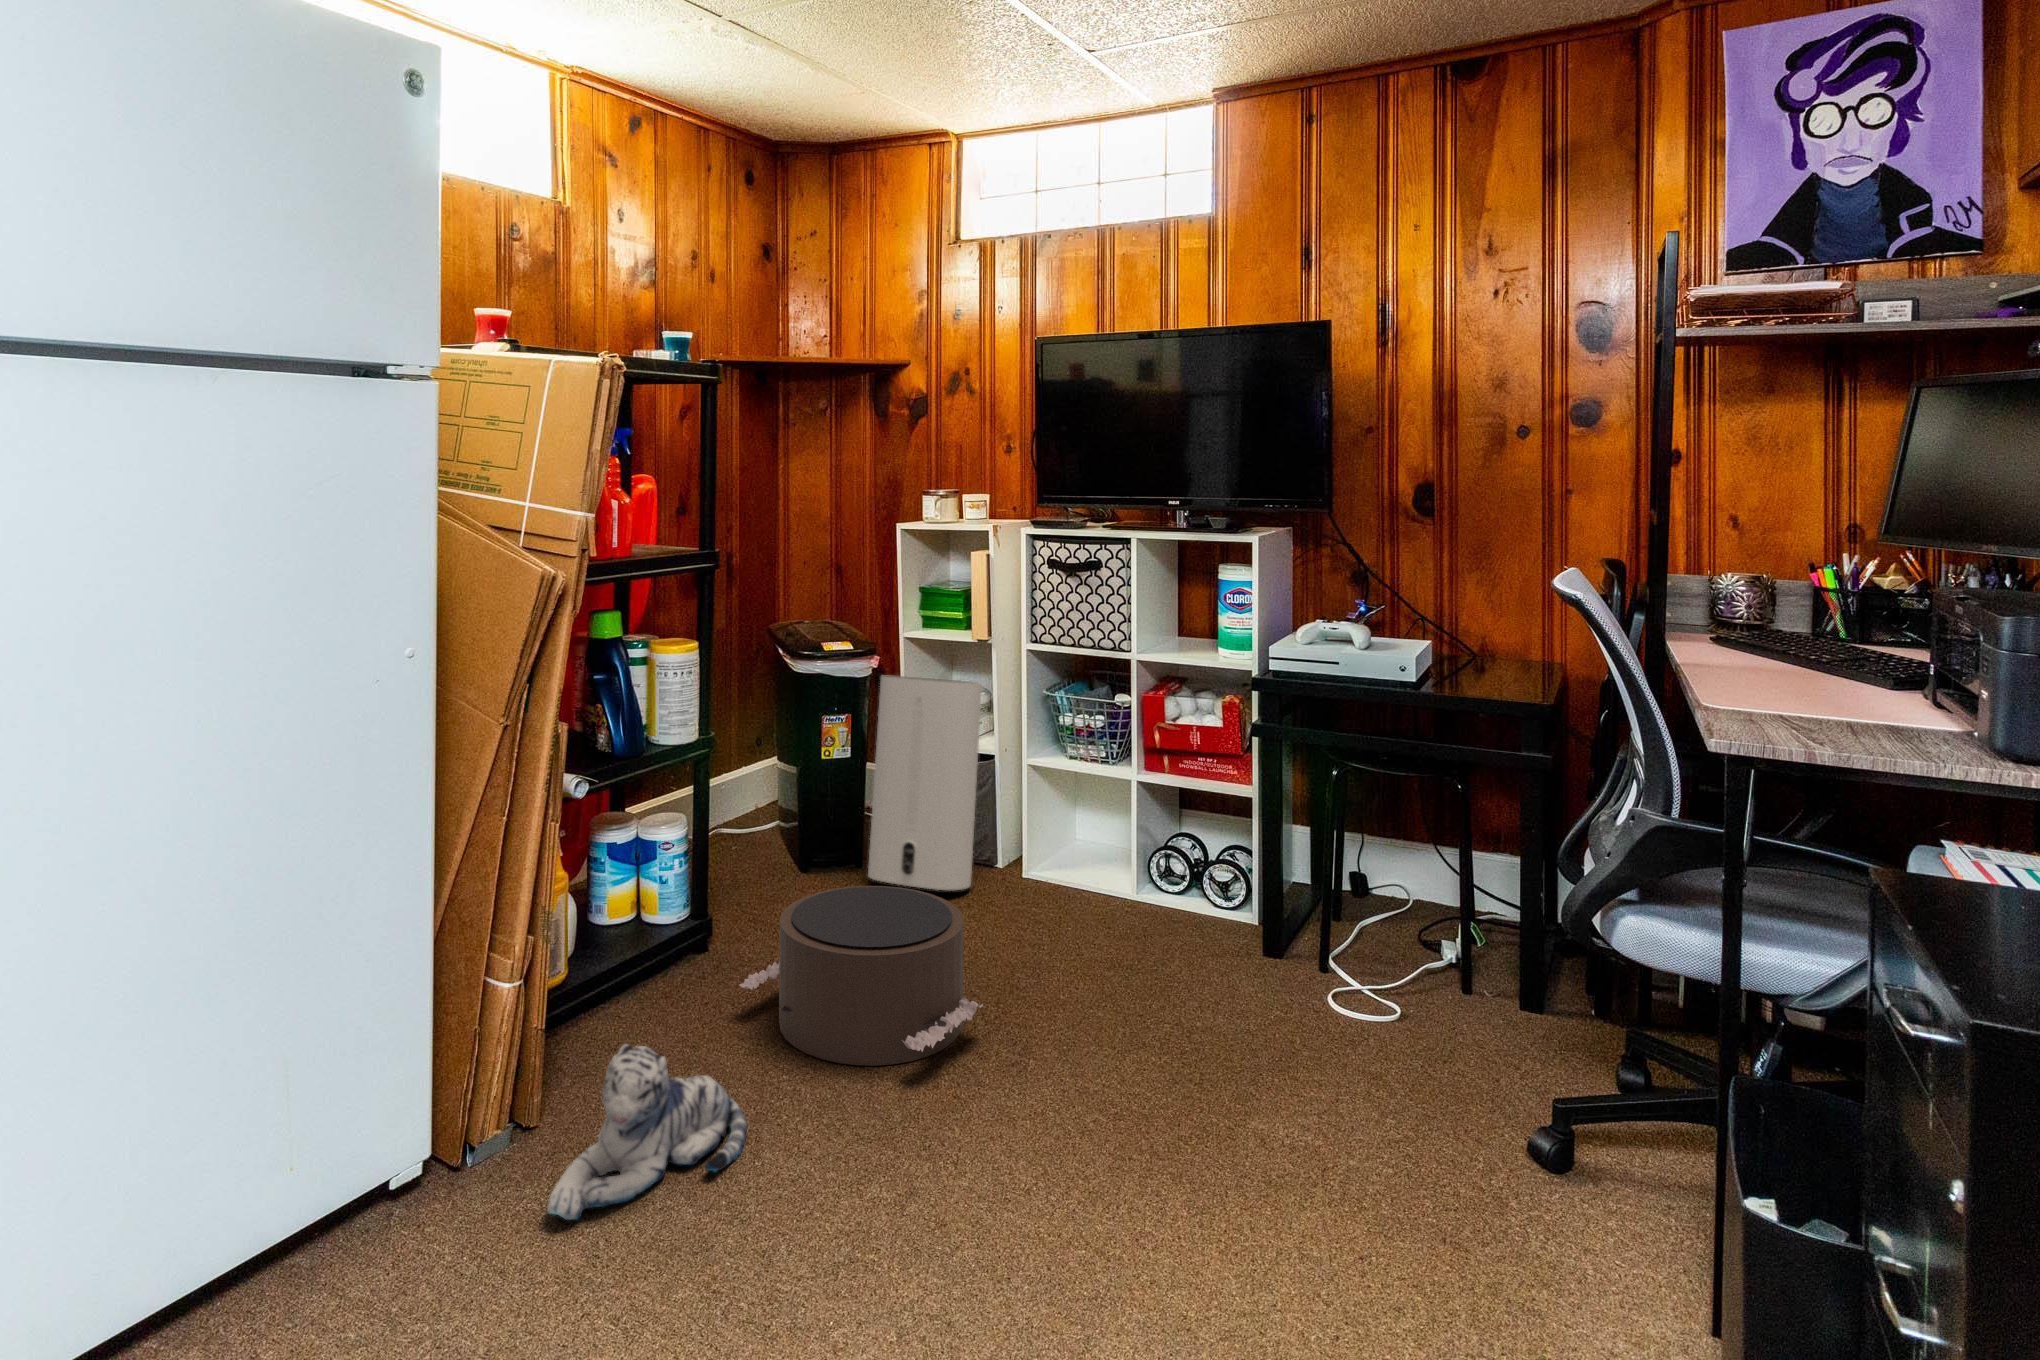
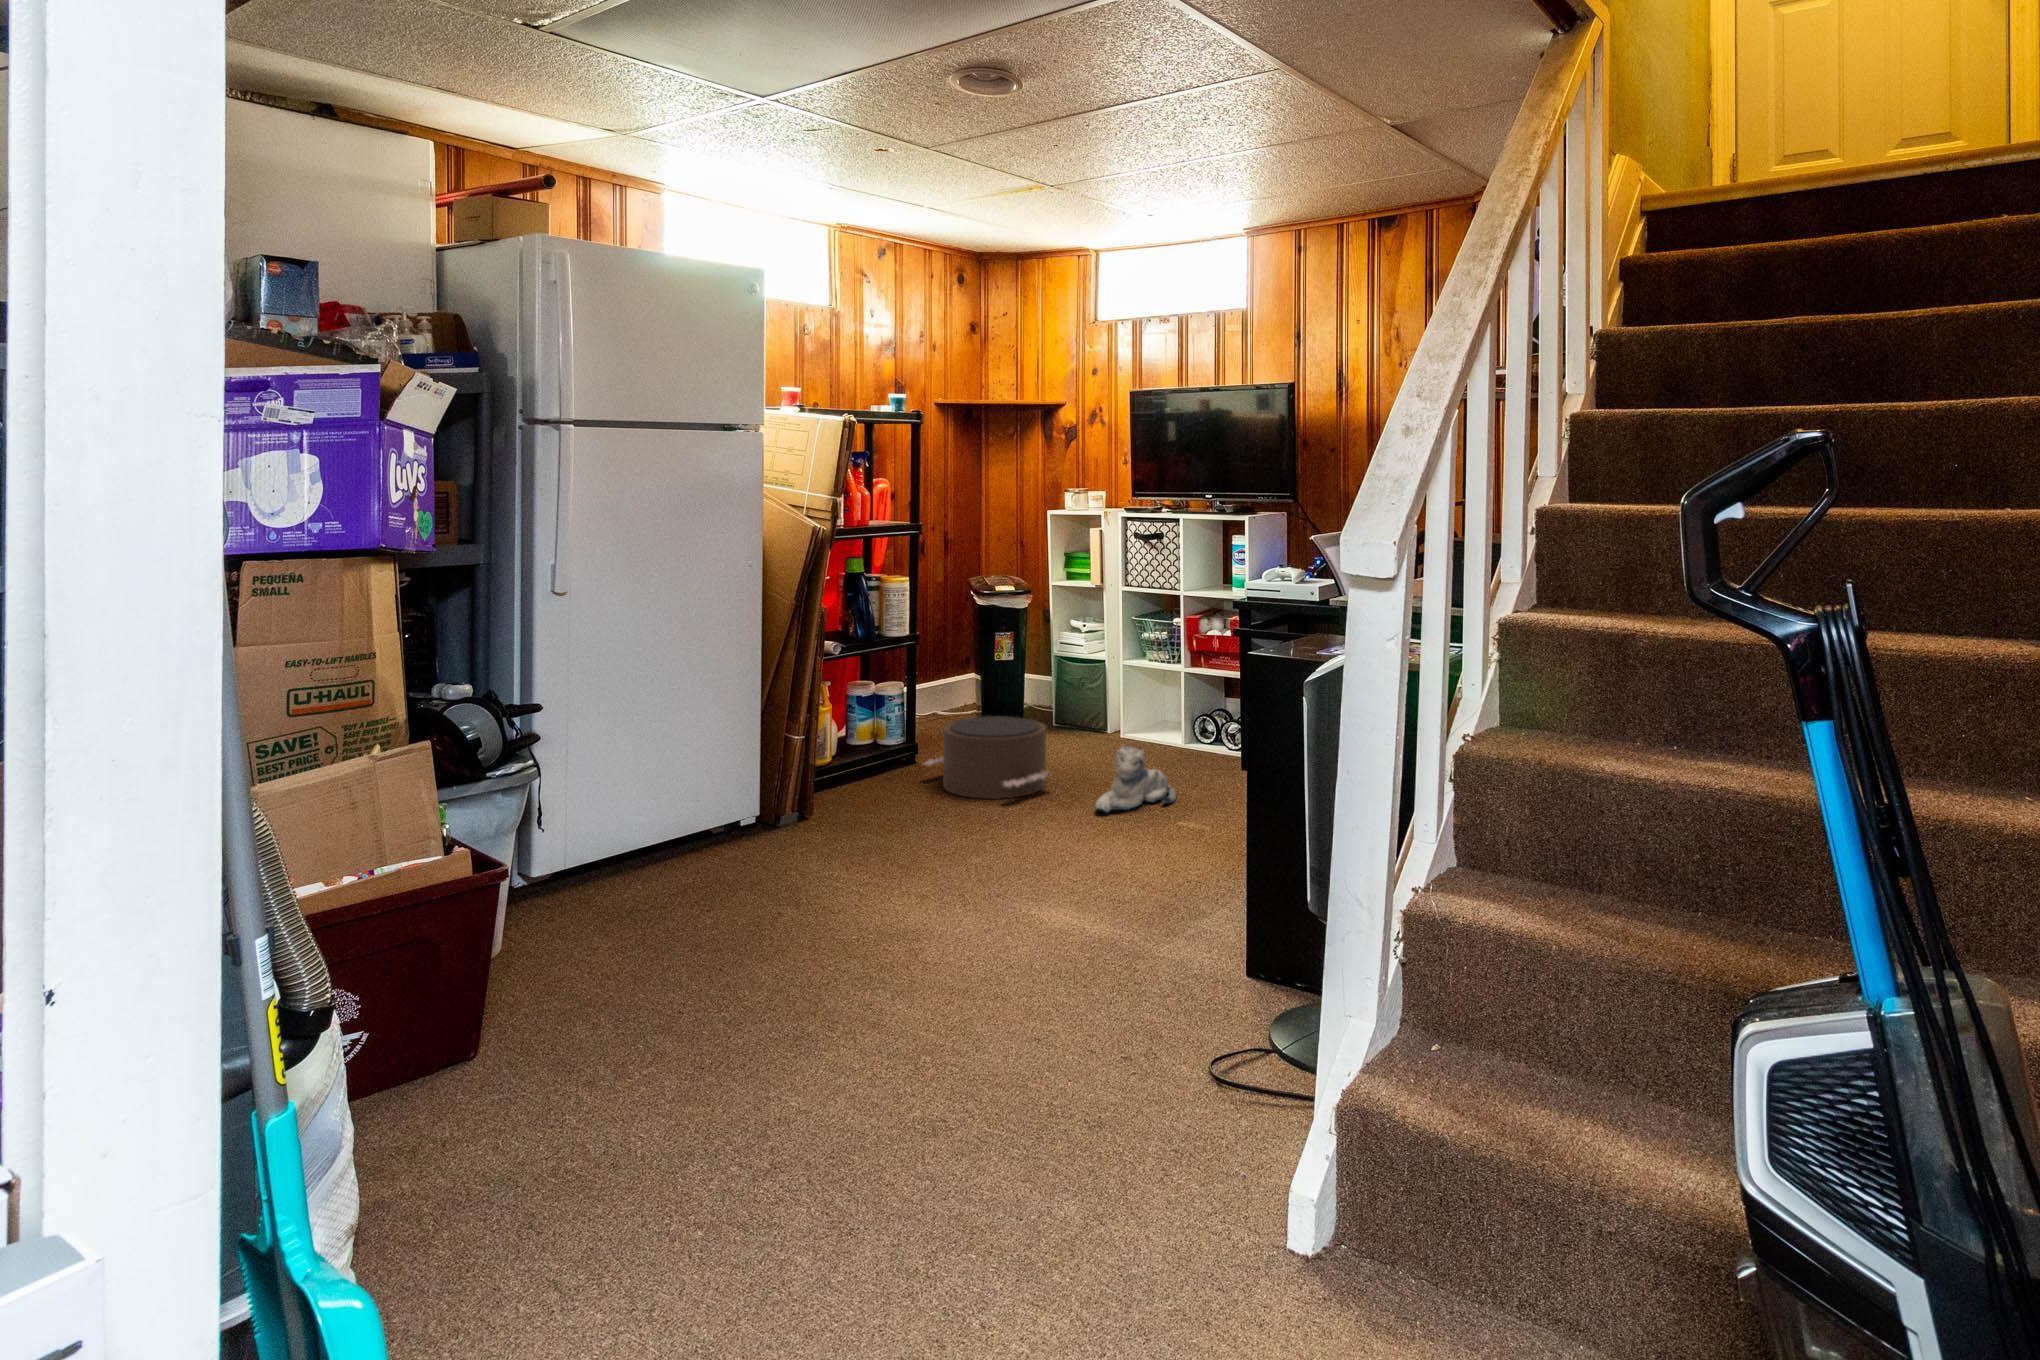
air purifier: present [868,676,982,890] -> none [1019,605,1092,738]
plush toy: present [547,1044,747,1220] -> present [1095,745,1176,812]

